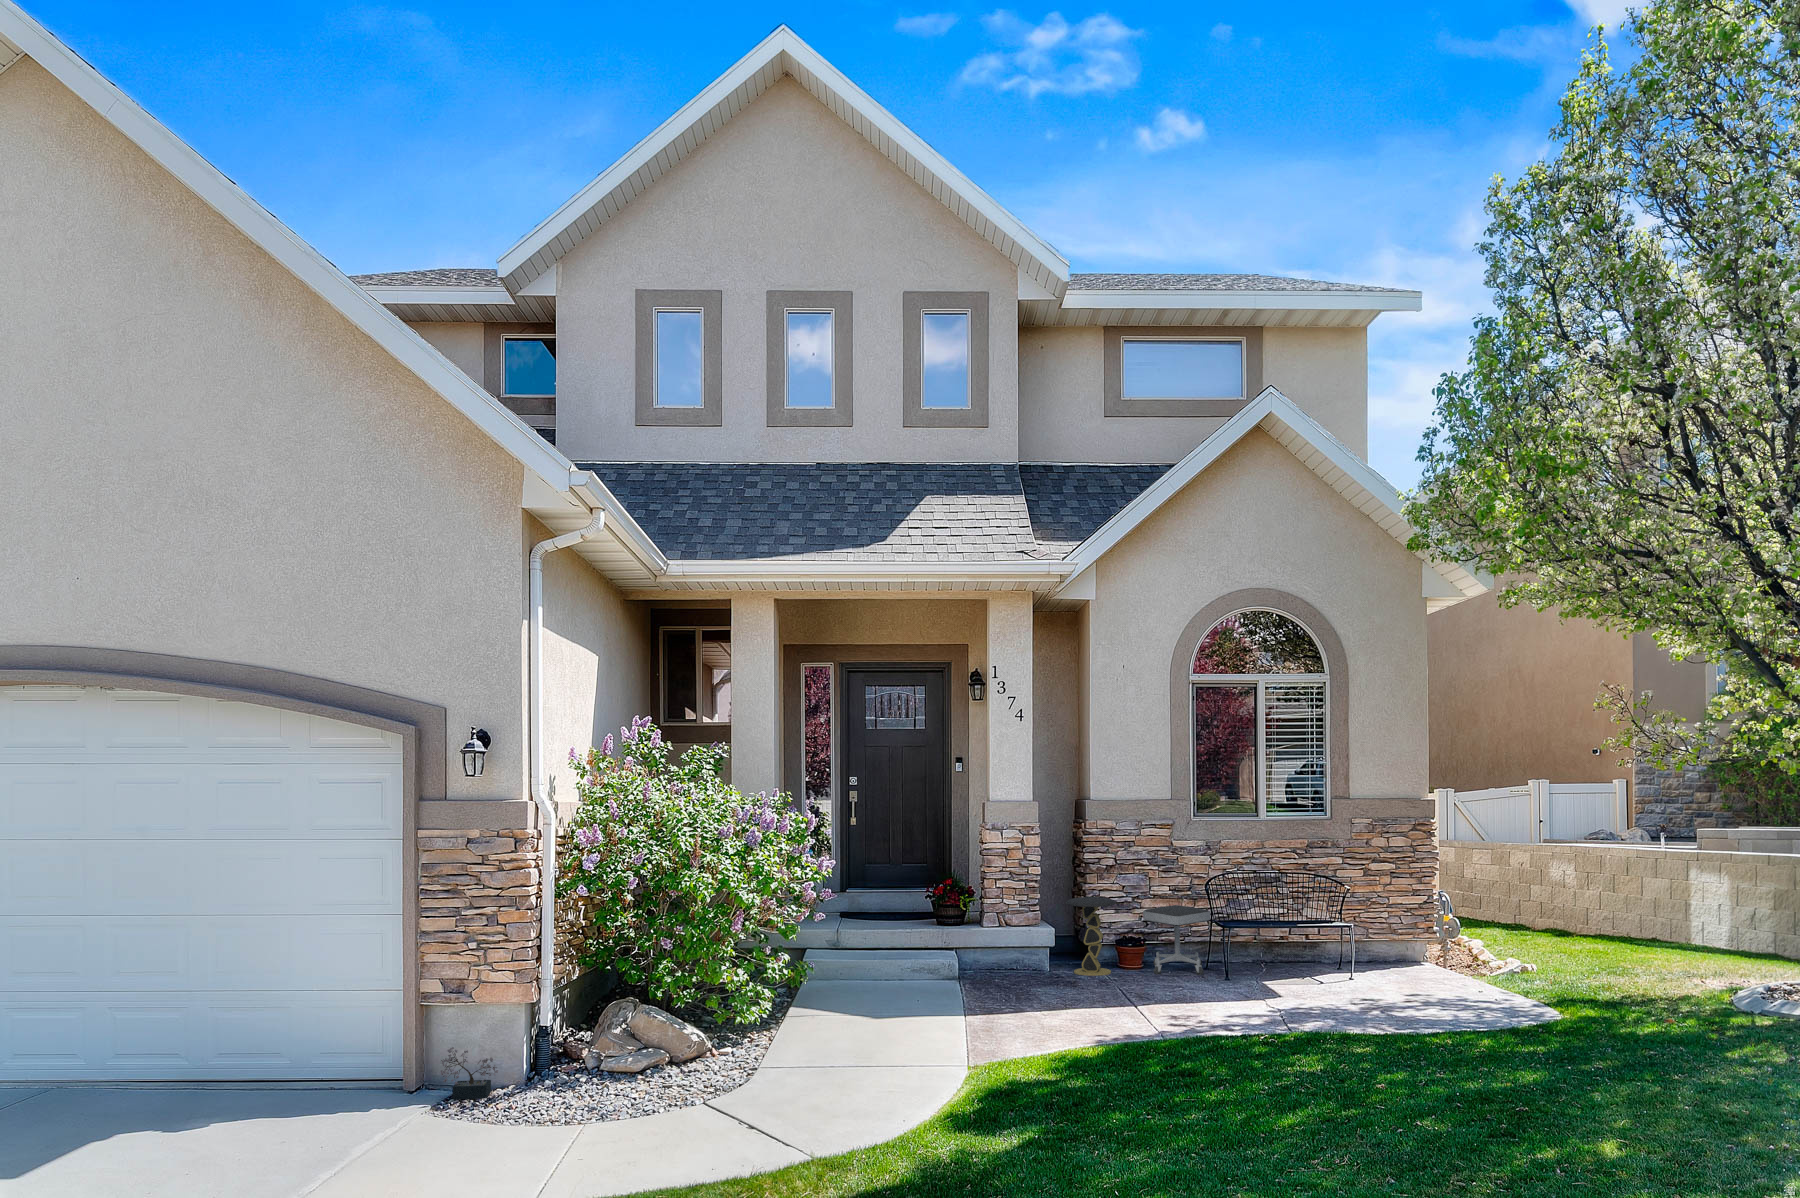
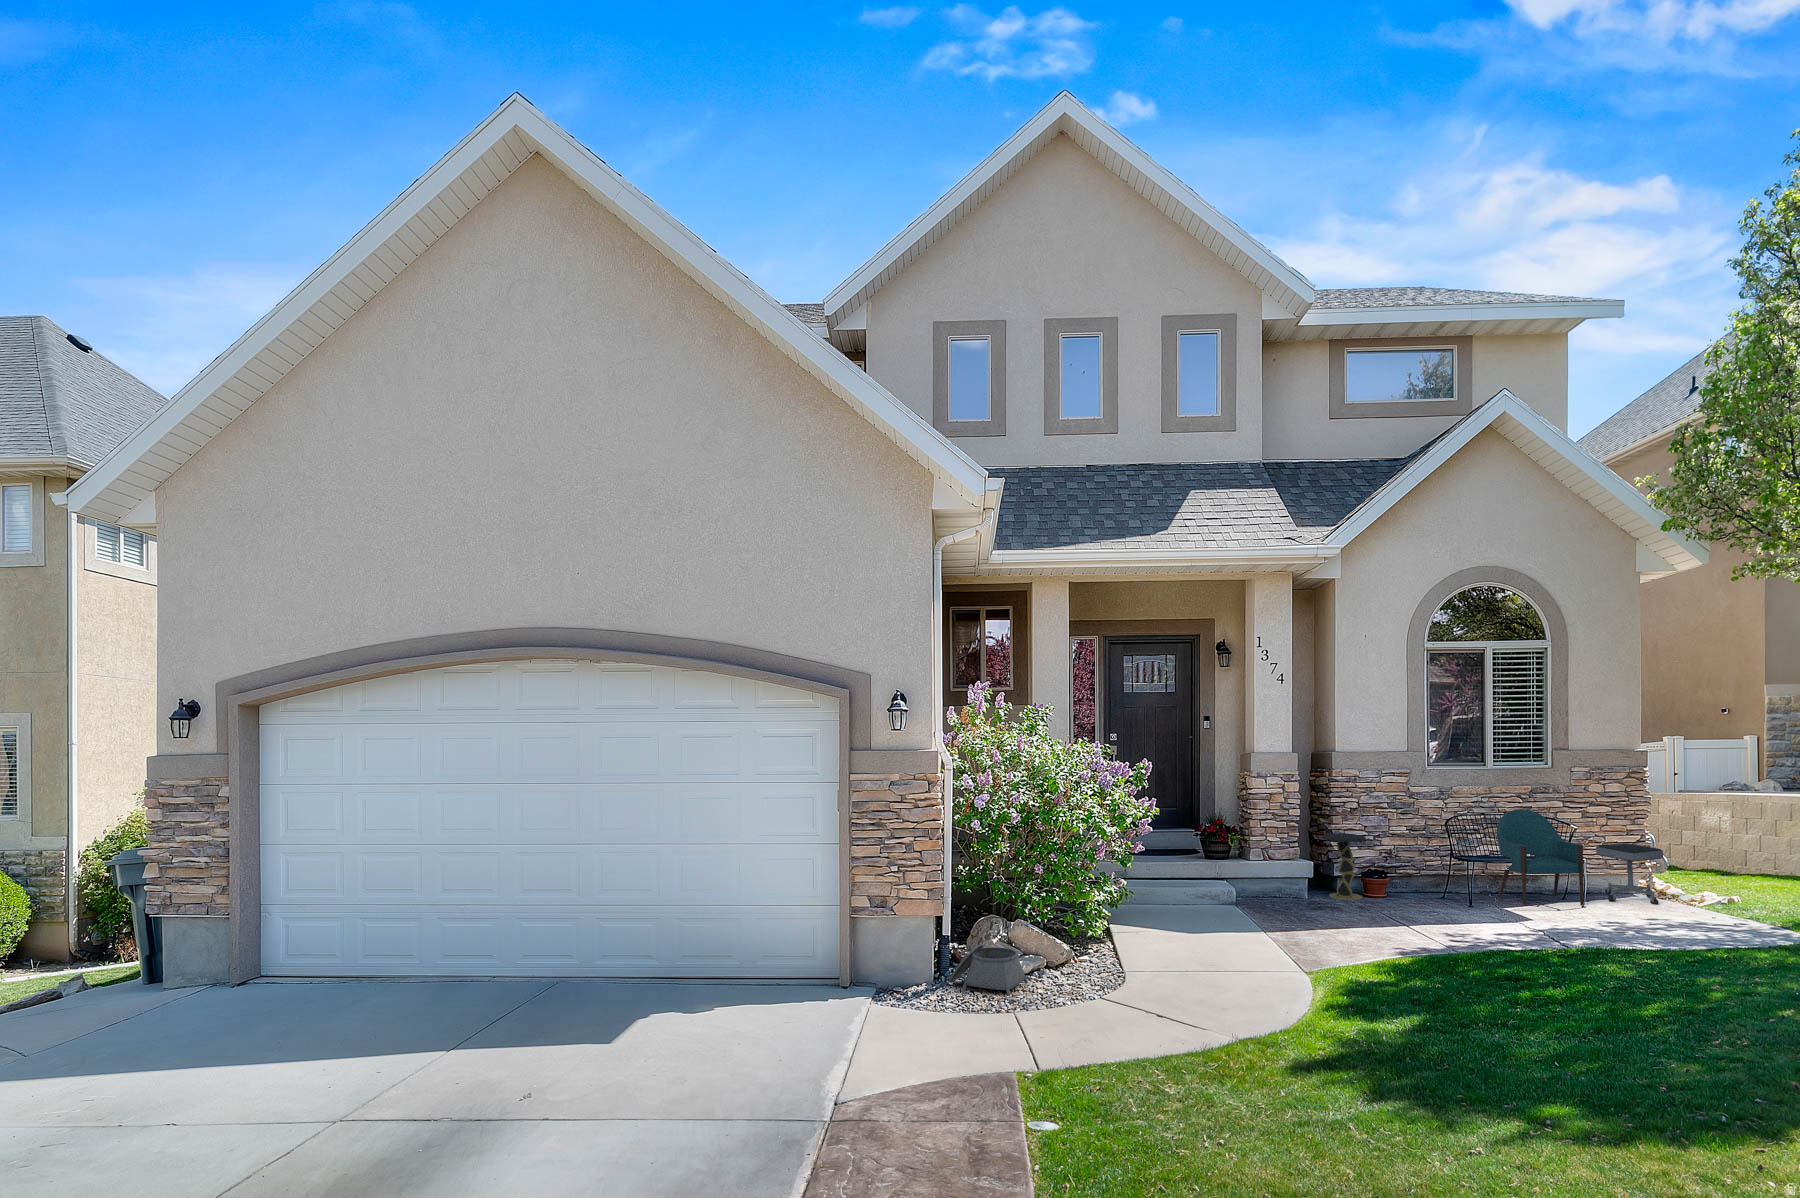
chair: none [1266,866,1353,979] -> present [1497,809,1584,906]
stool: present [1143,905,1210,975] -> present [1596,843,1663,905]
basket: none [542,1033,639,1093] -> present [949,944,1028,996]
decorative plant: present [441,1047,498,1100] -> none [871,954,919,998]

